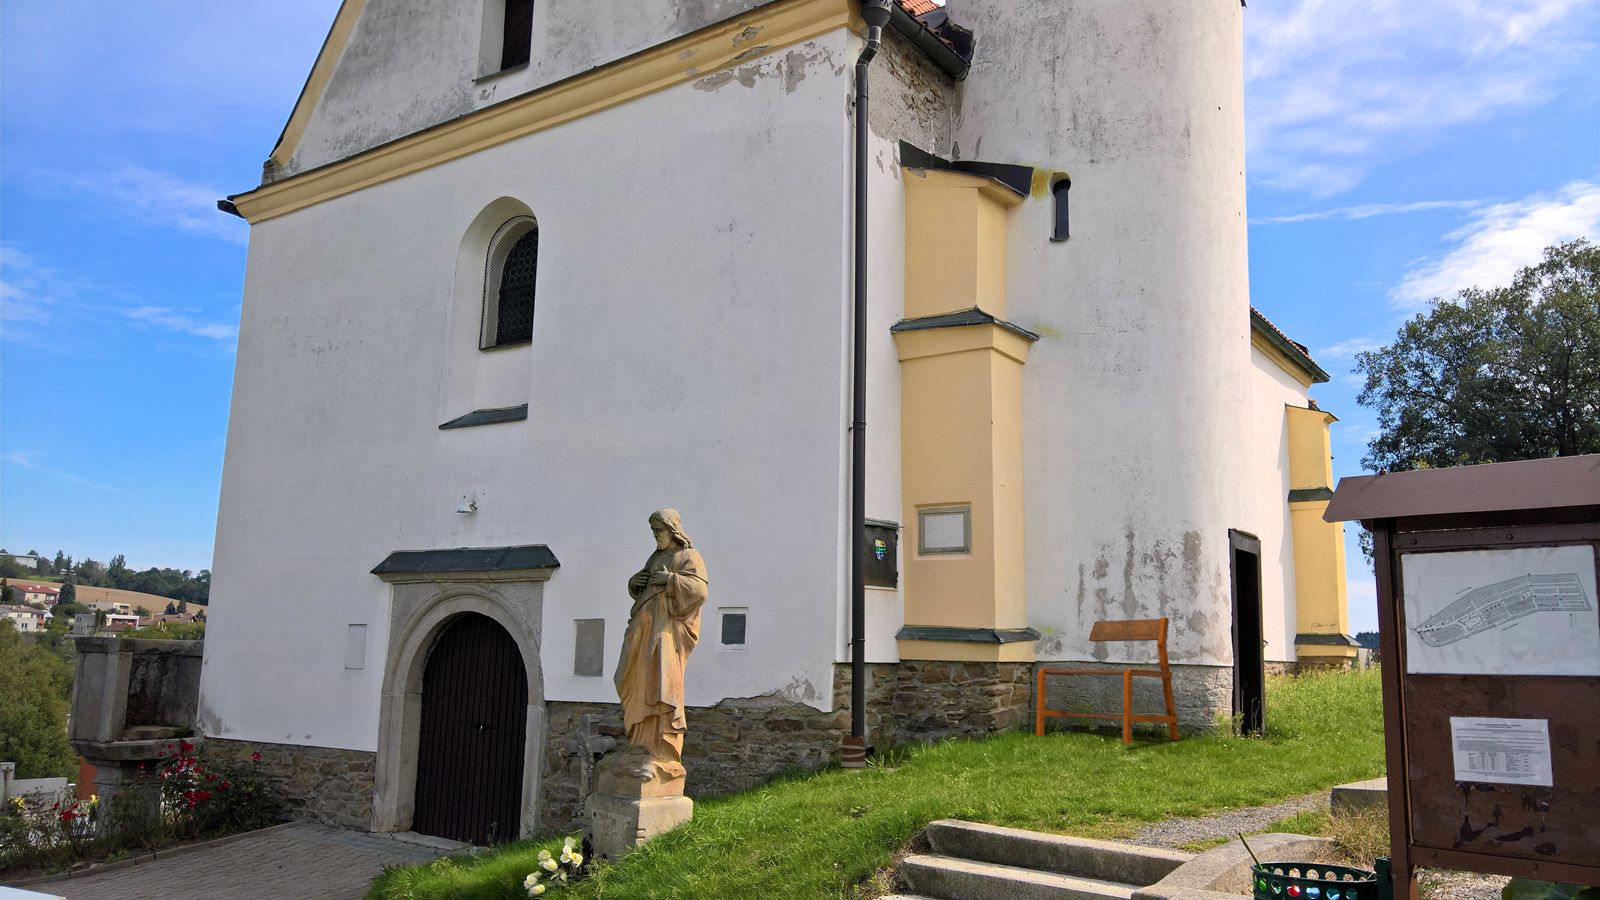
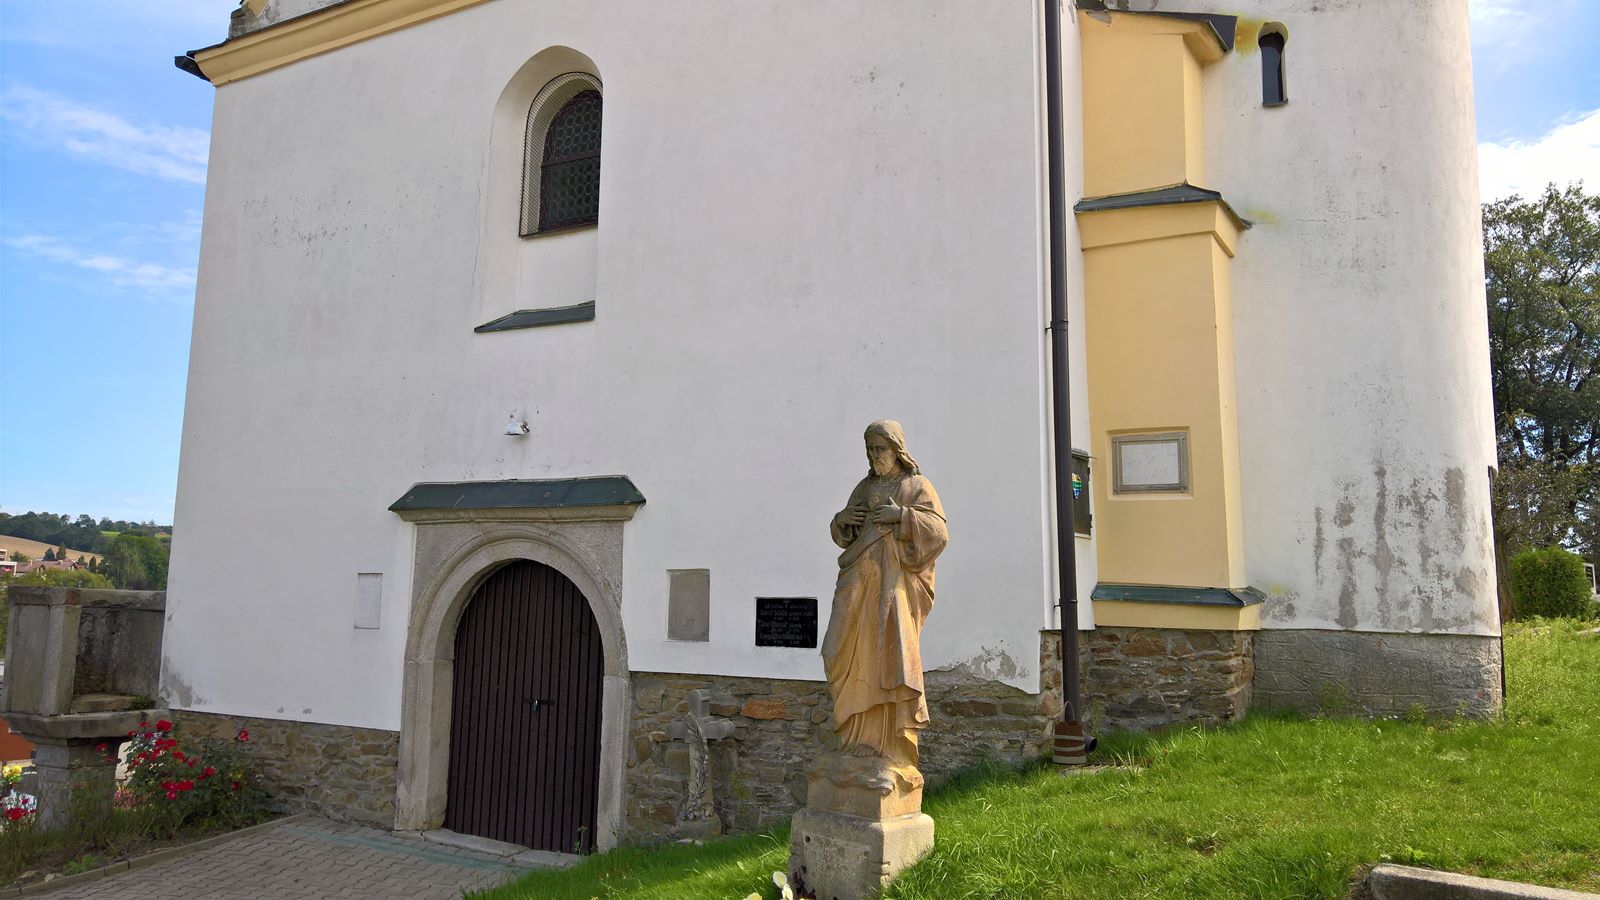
bench: present [1036,617,1179,743] -> none [1270,575,1470,734]

